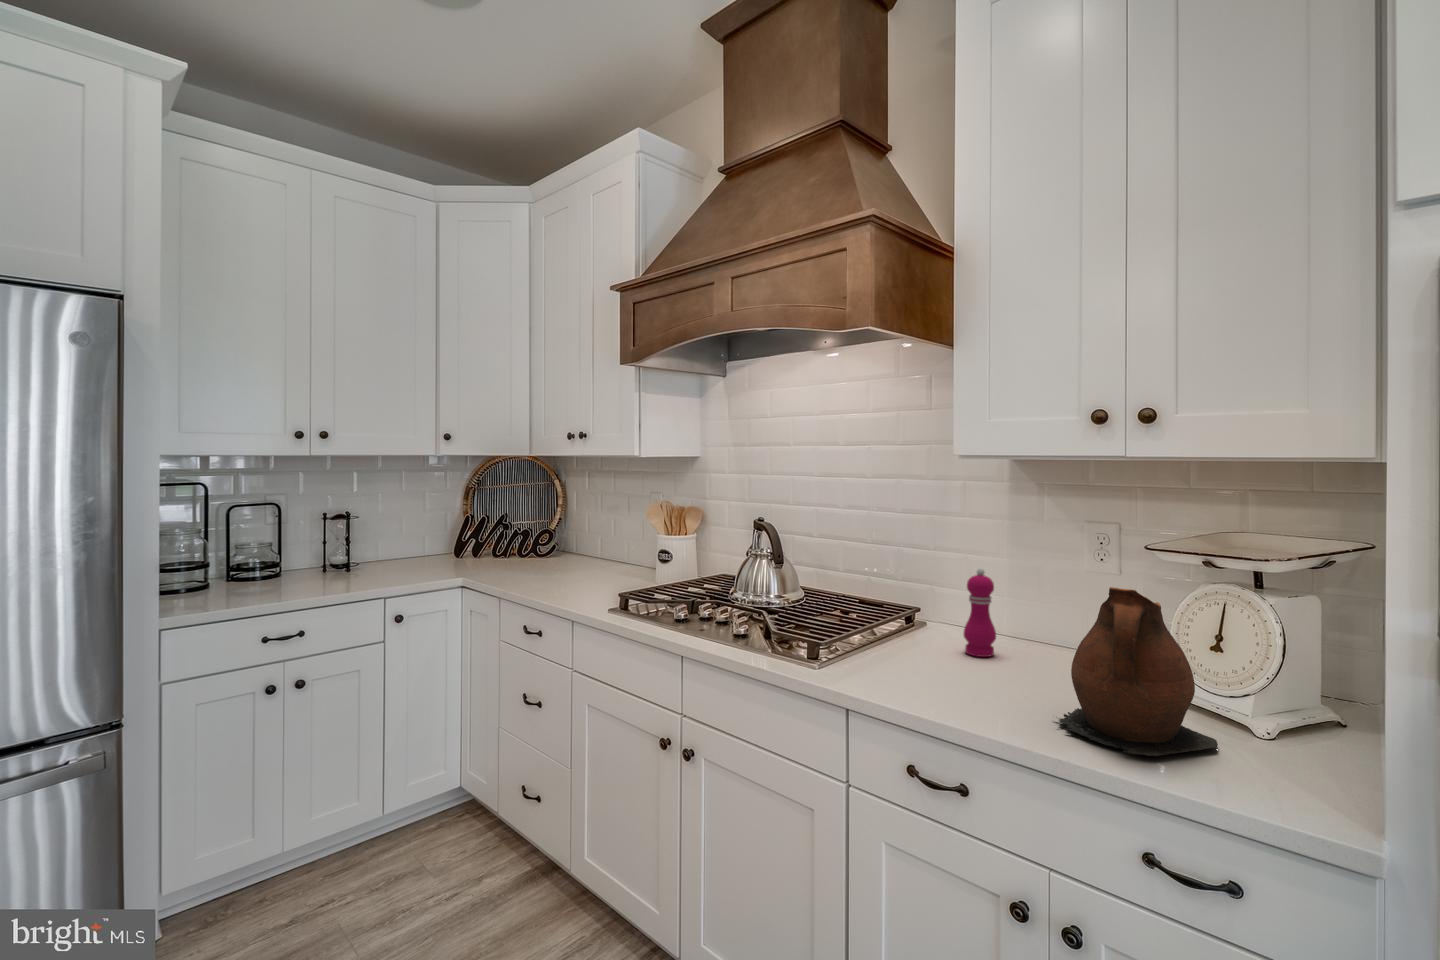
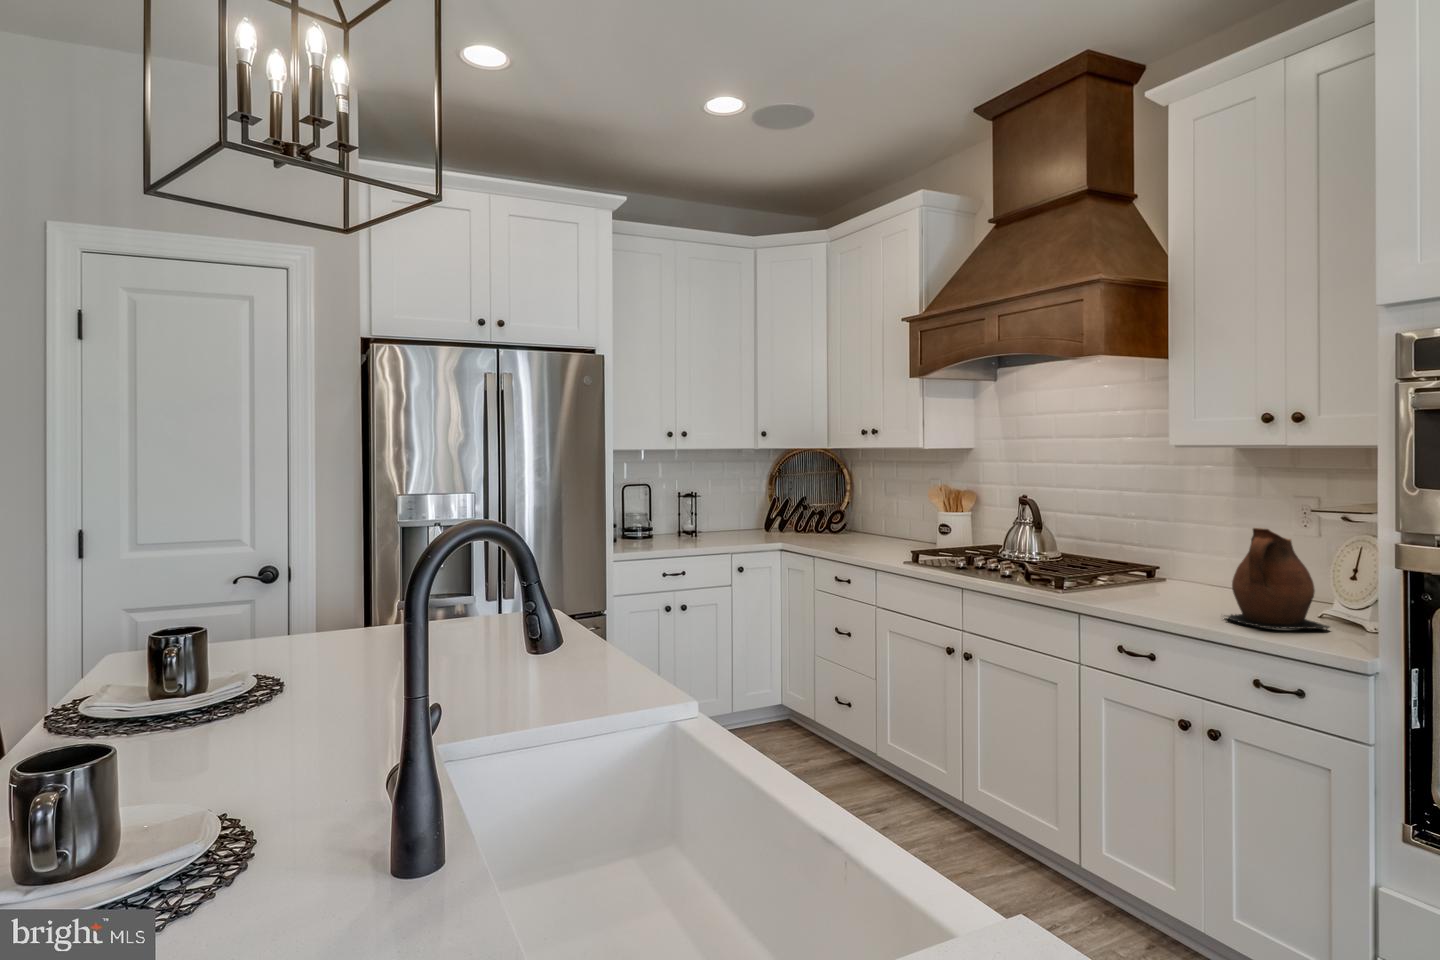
pepper mill: present [964,569,996,657] -> none [1182,529,1208,593]

